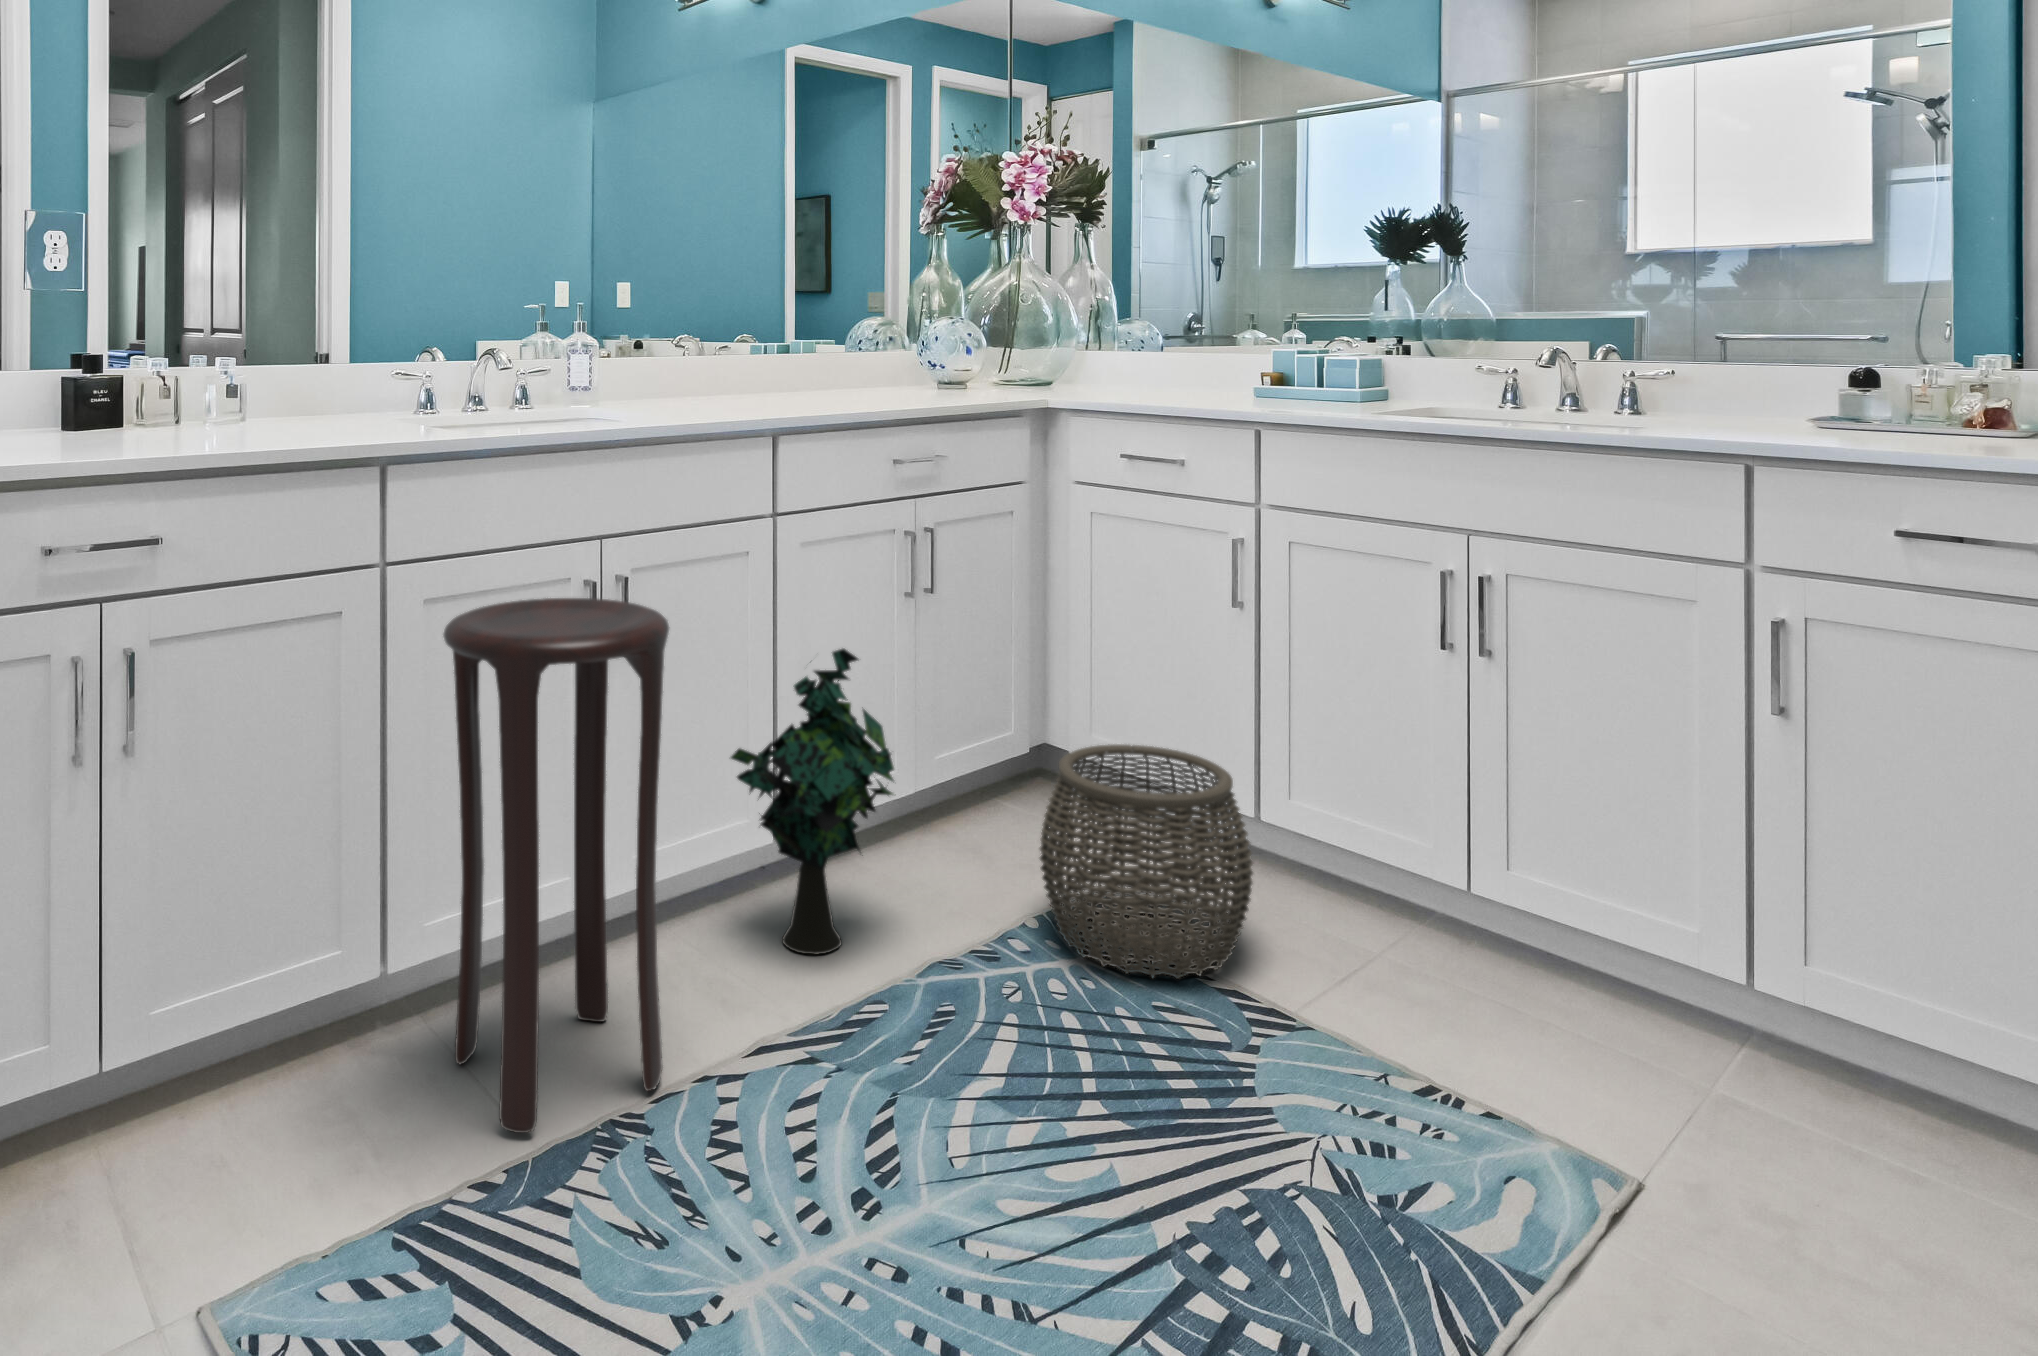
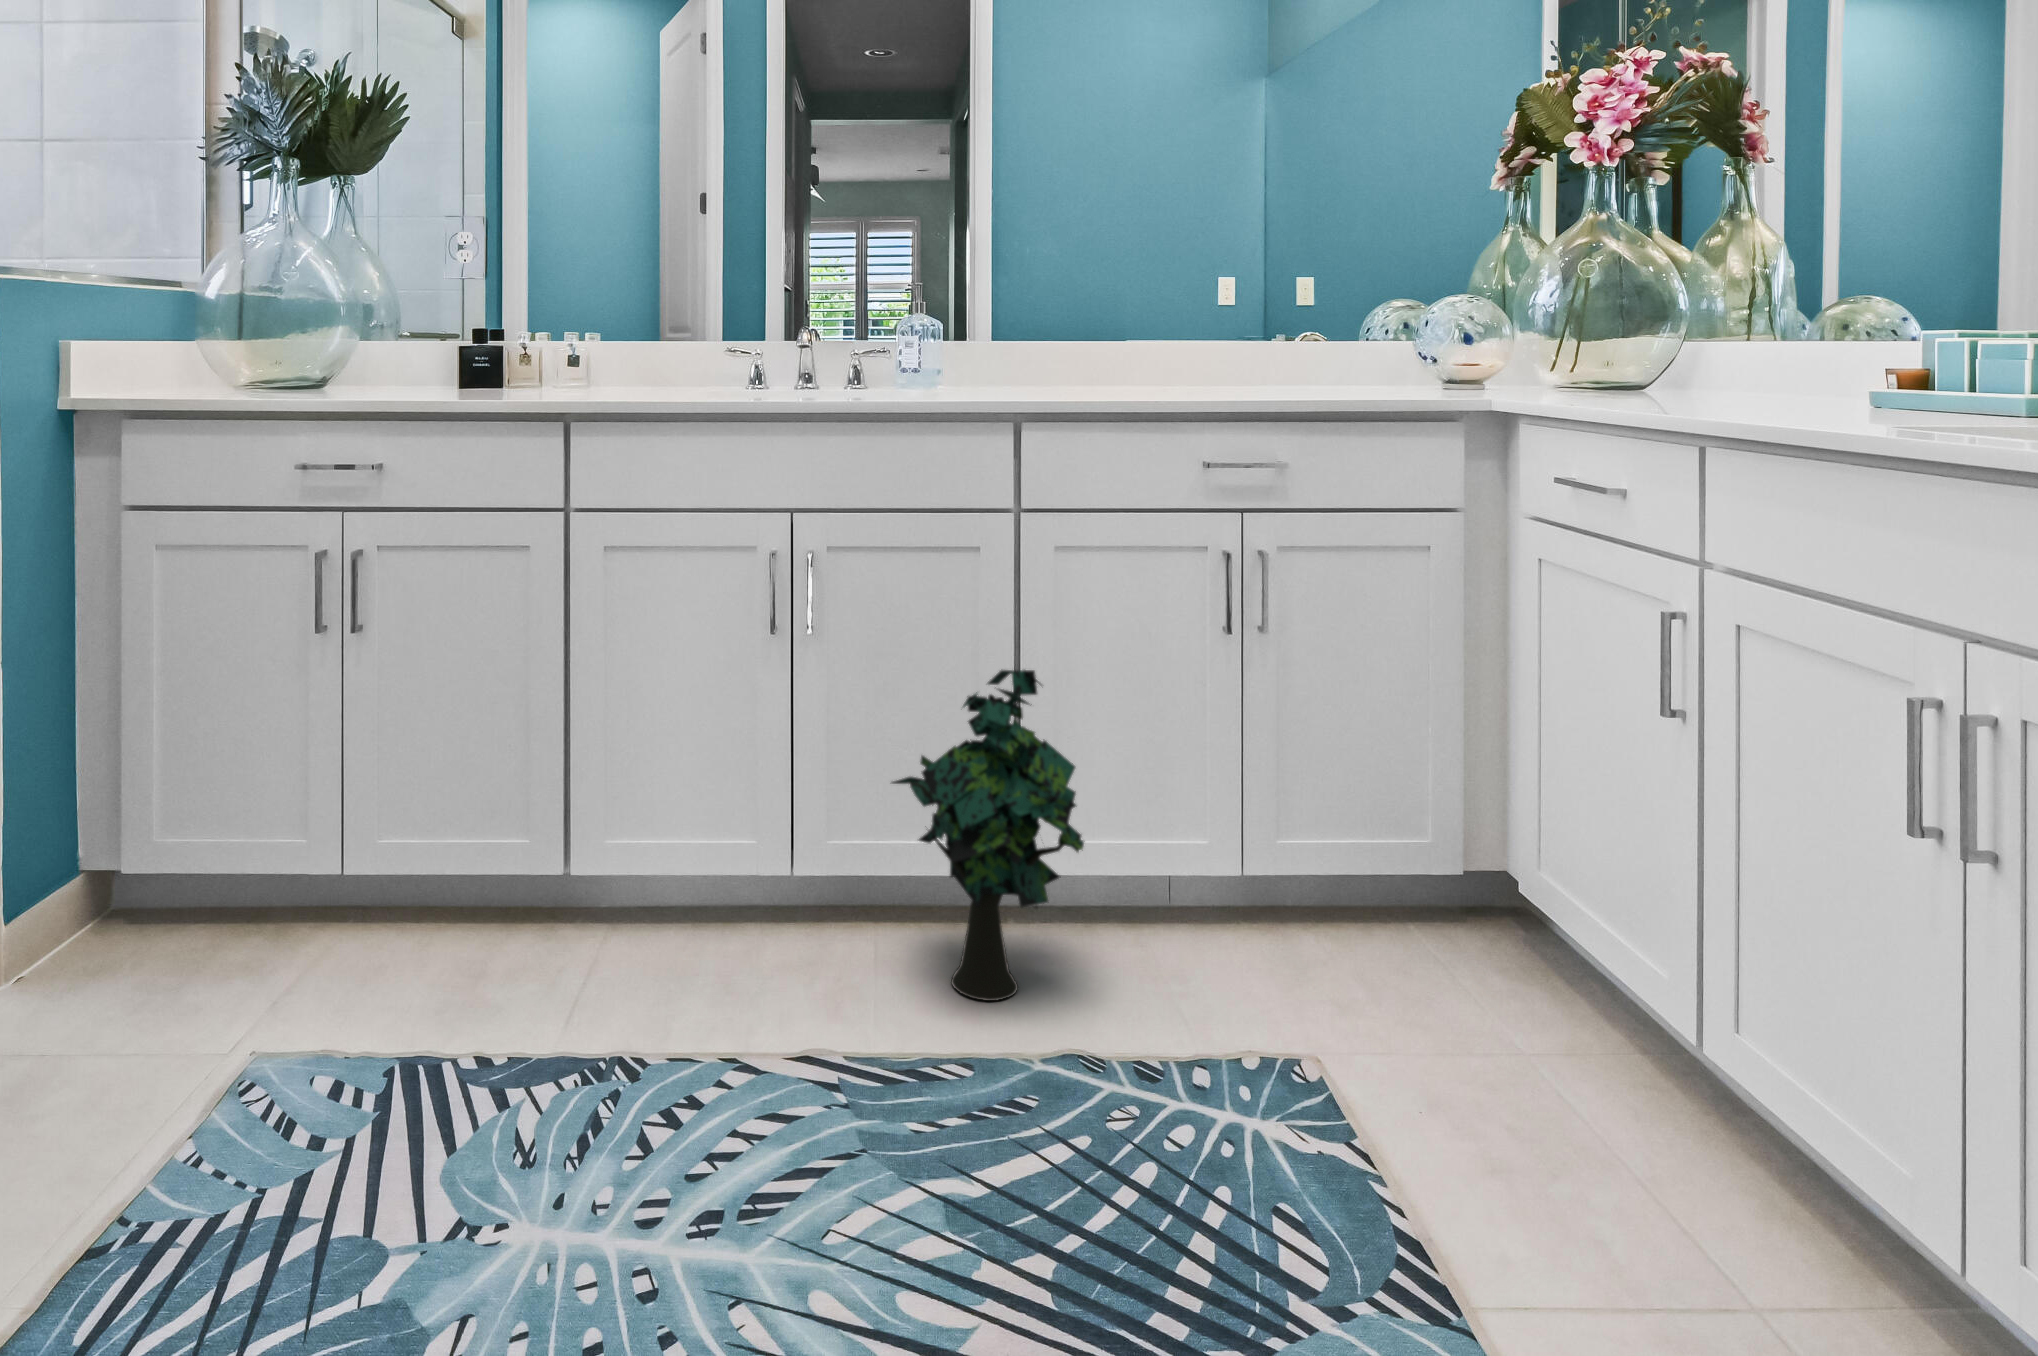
stool: present [443,598,669,1133] -> none [532,564,740,1046]
woven basket: present [1040,744,1253,979] -> none [1226,858,1542,1213]

